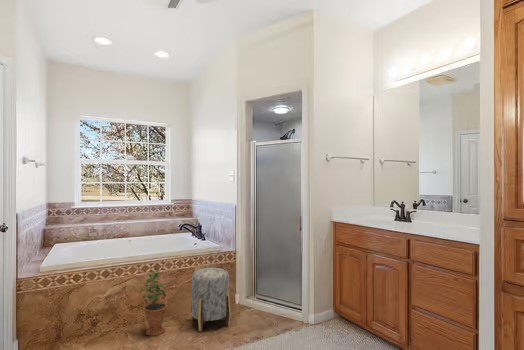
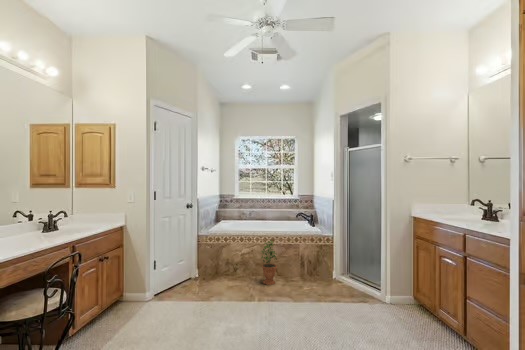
stool: present [191,268,231,331] -> none [294,245,322,290]

